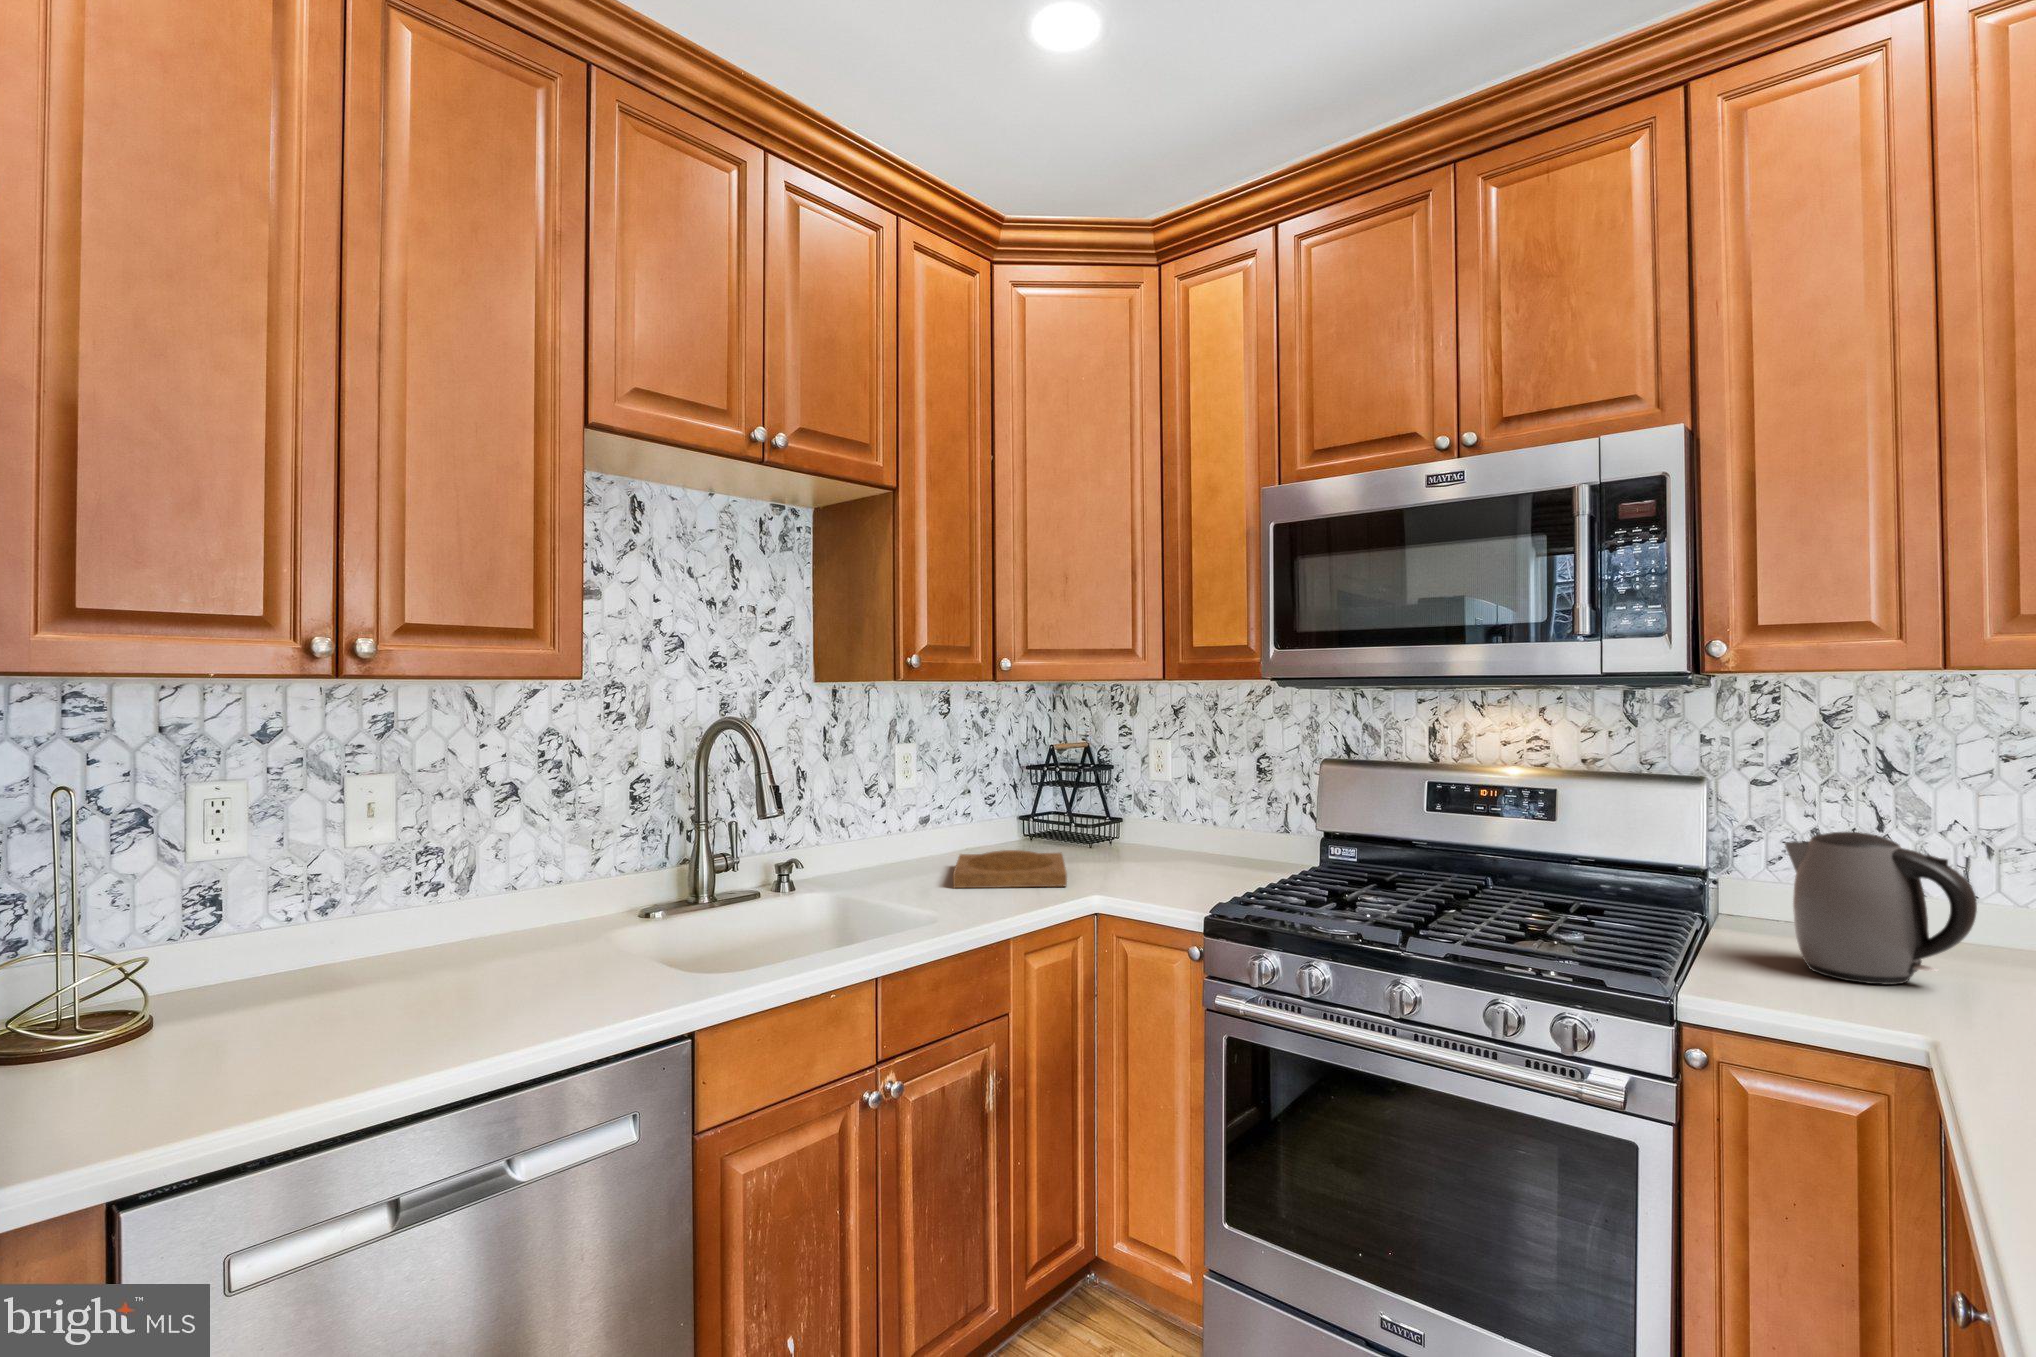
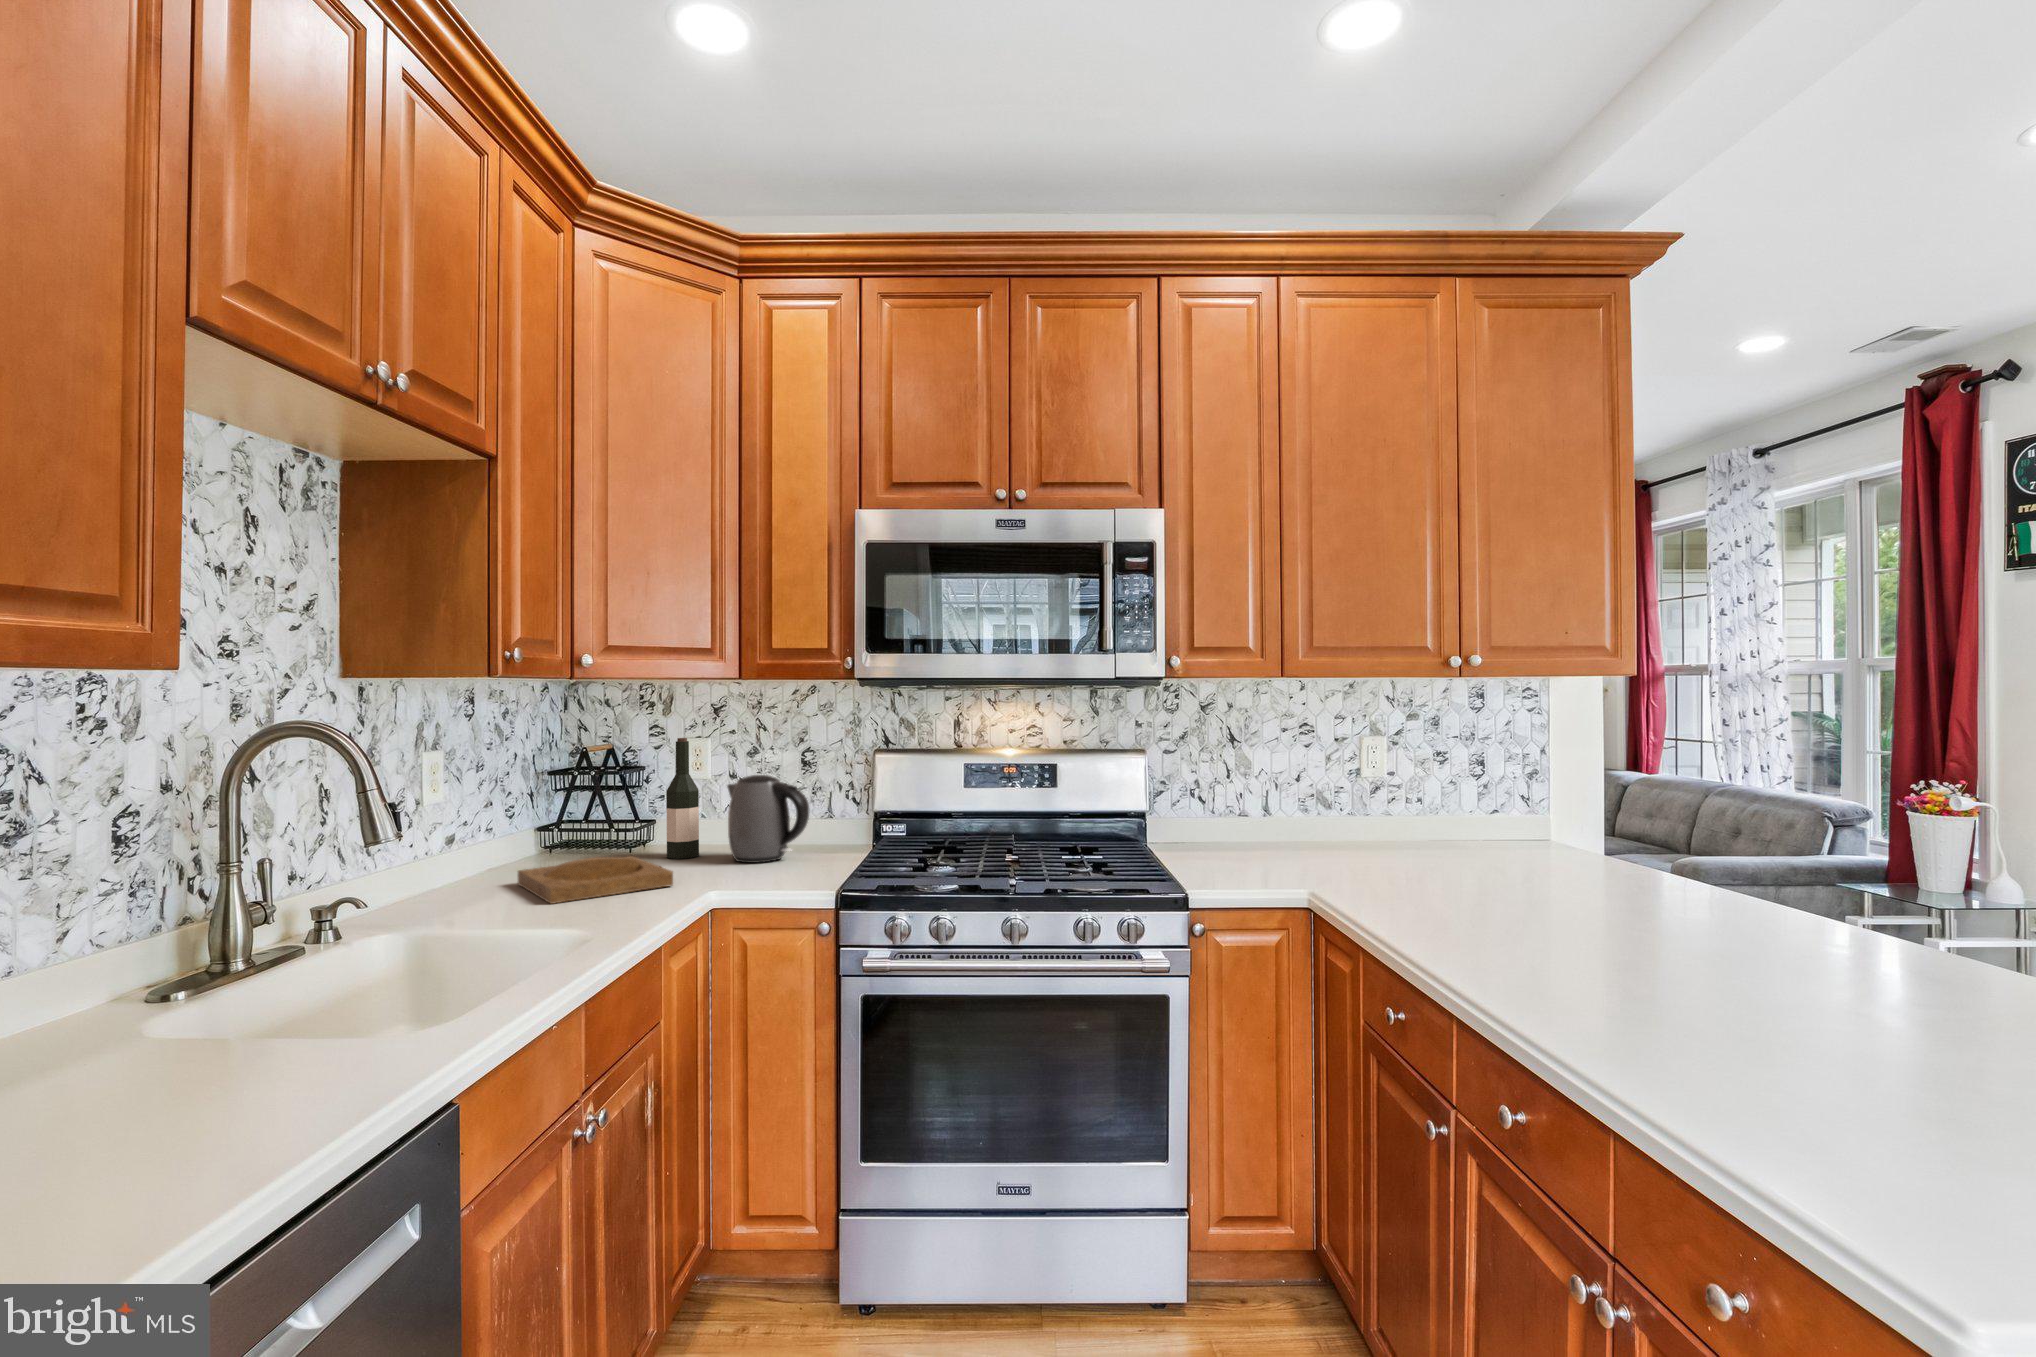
wine bottle: none [1107,739,1142,861] -> present [666,738,699,859]
kettle: present [1785,832,1977,985] -> present [727,775,809,863]

